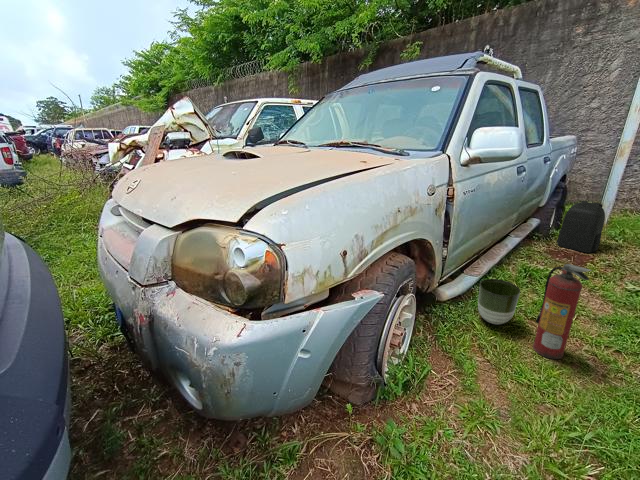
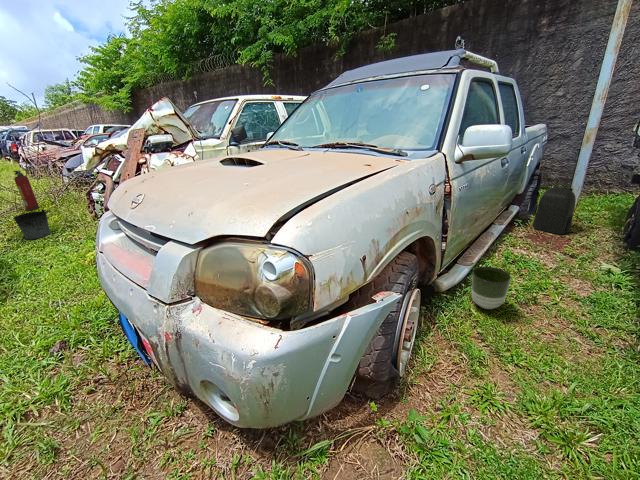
bucket: none [39,200,72,227] -> present [14,209,50,239]
fire extinguisher: present [533,264,591,359] -> present [14,171,39,211]

